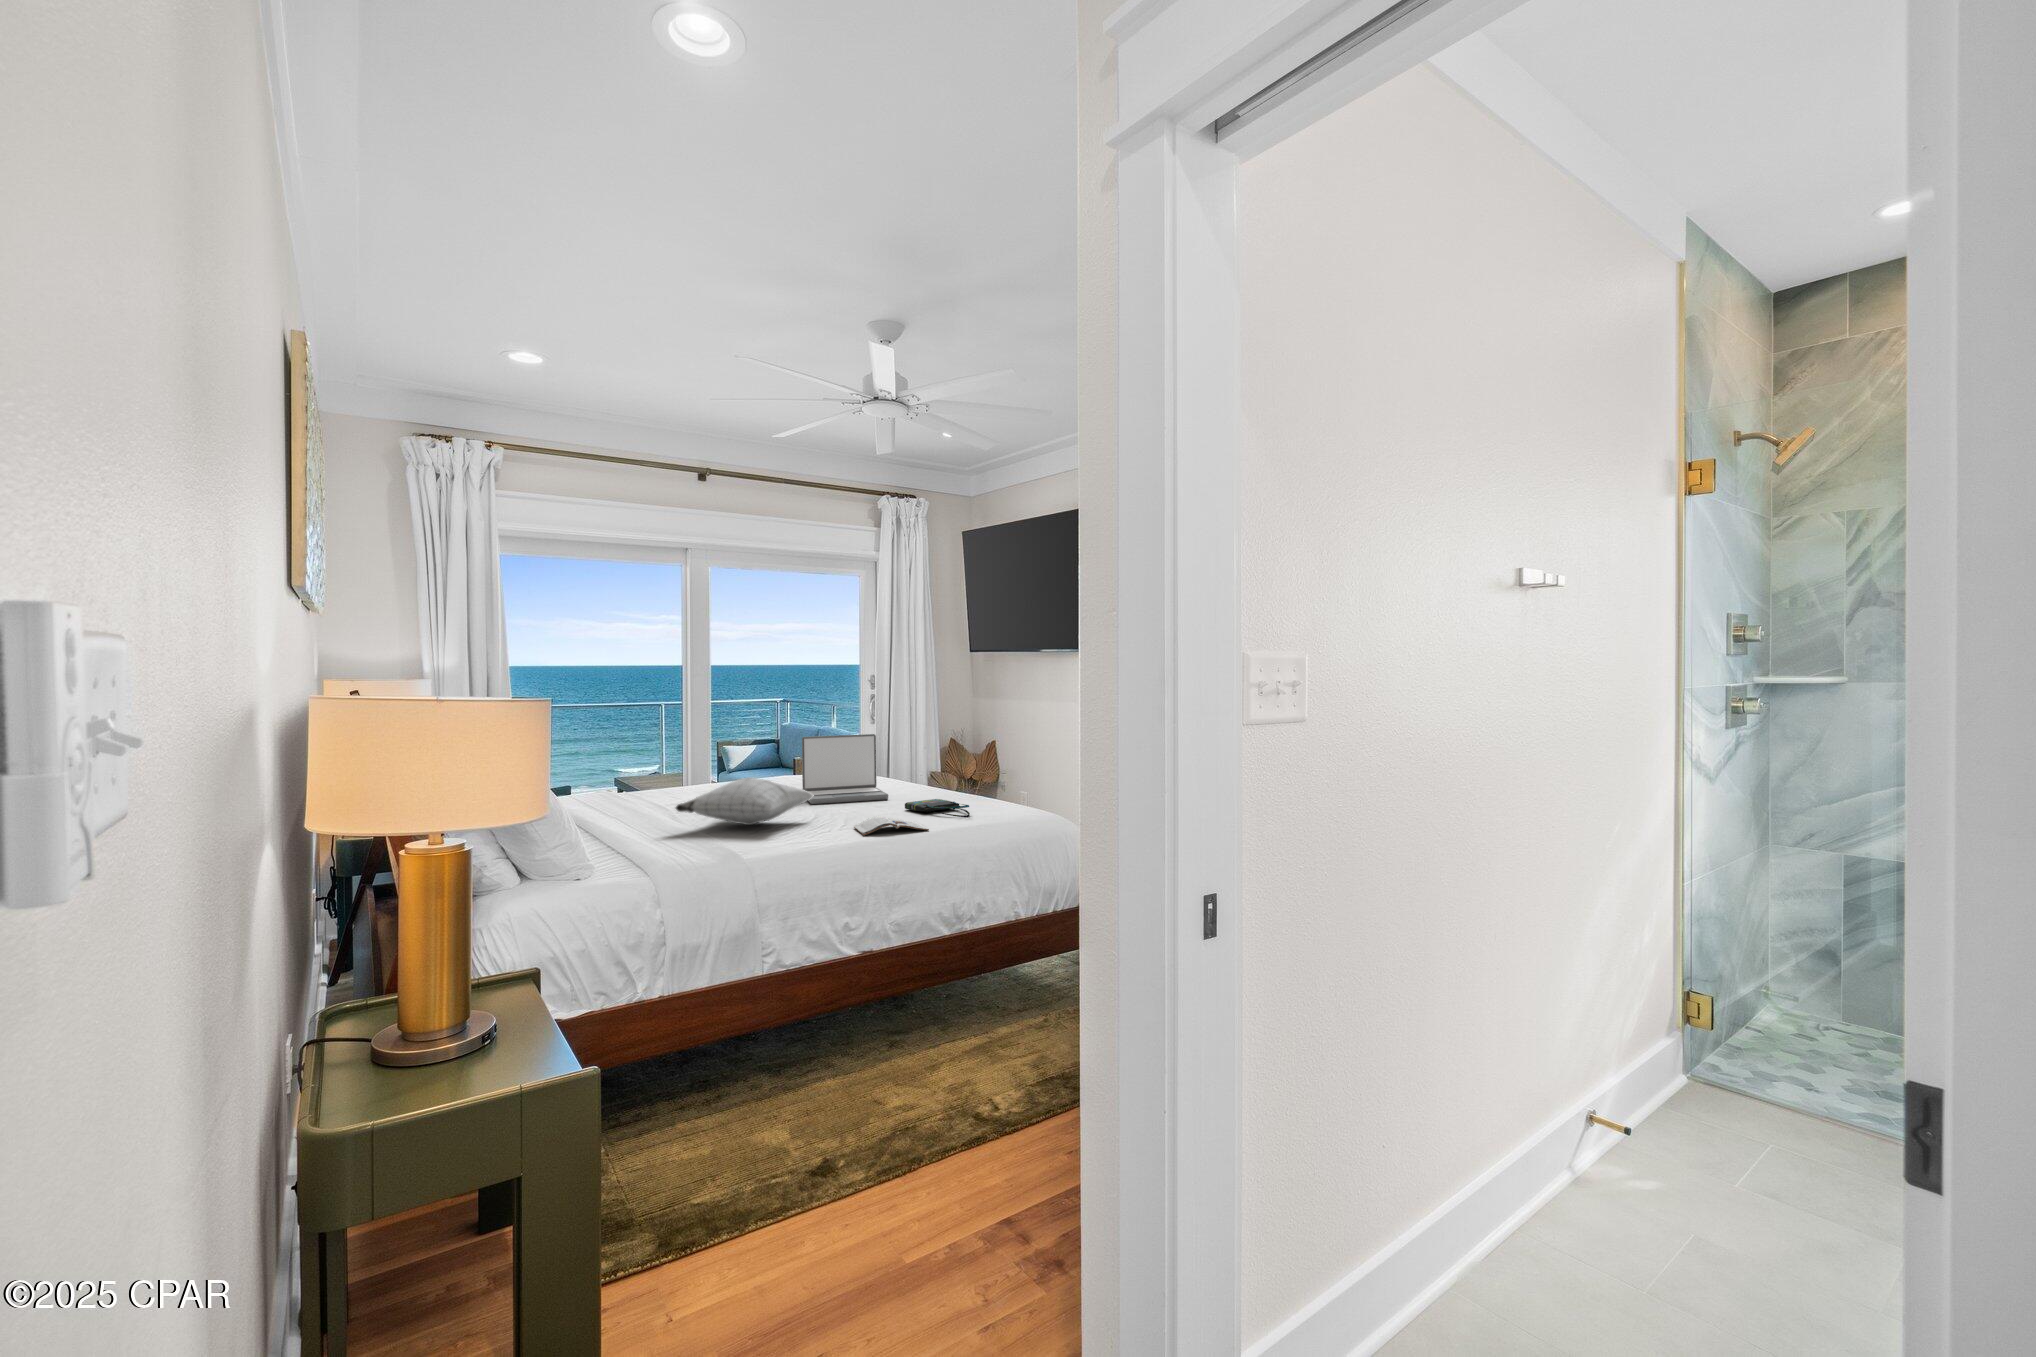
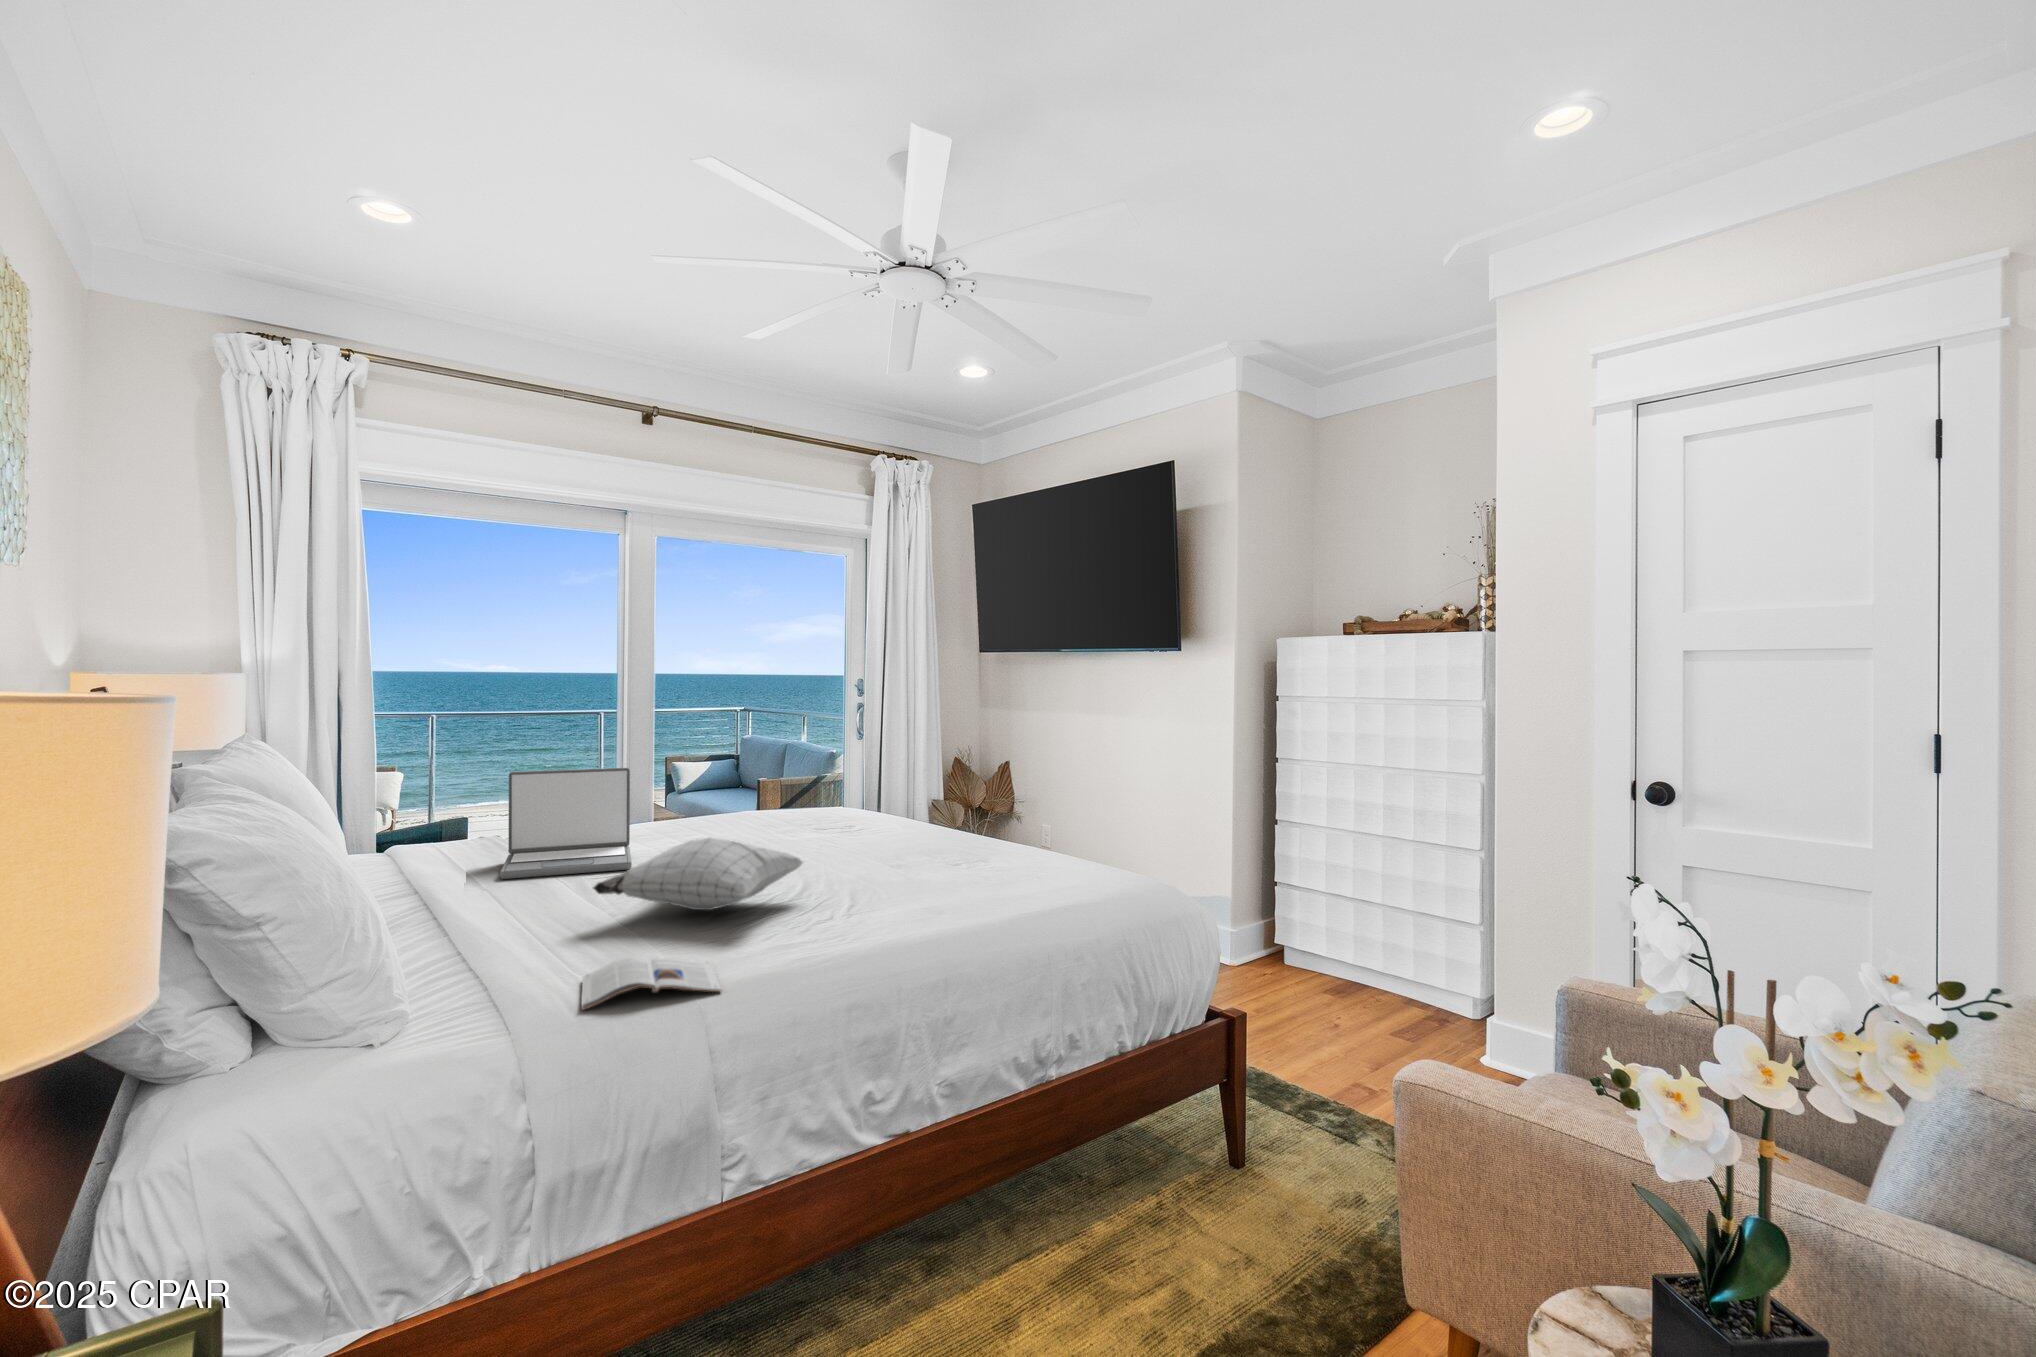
laptop: present [802,734,888,804] -> present [500,768,632,879]
tote bag: present [905,799,970,817] -> none [931,860,1031,895]
magazine: present [854,816,929,836] -> present [581,955,721,1010]

